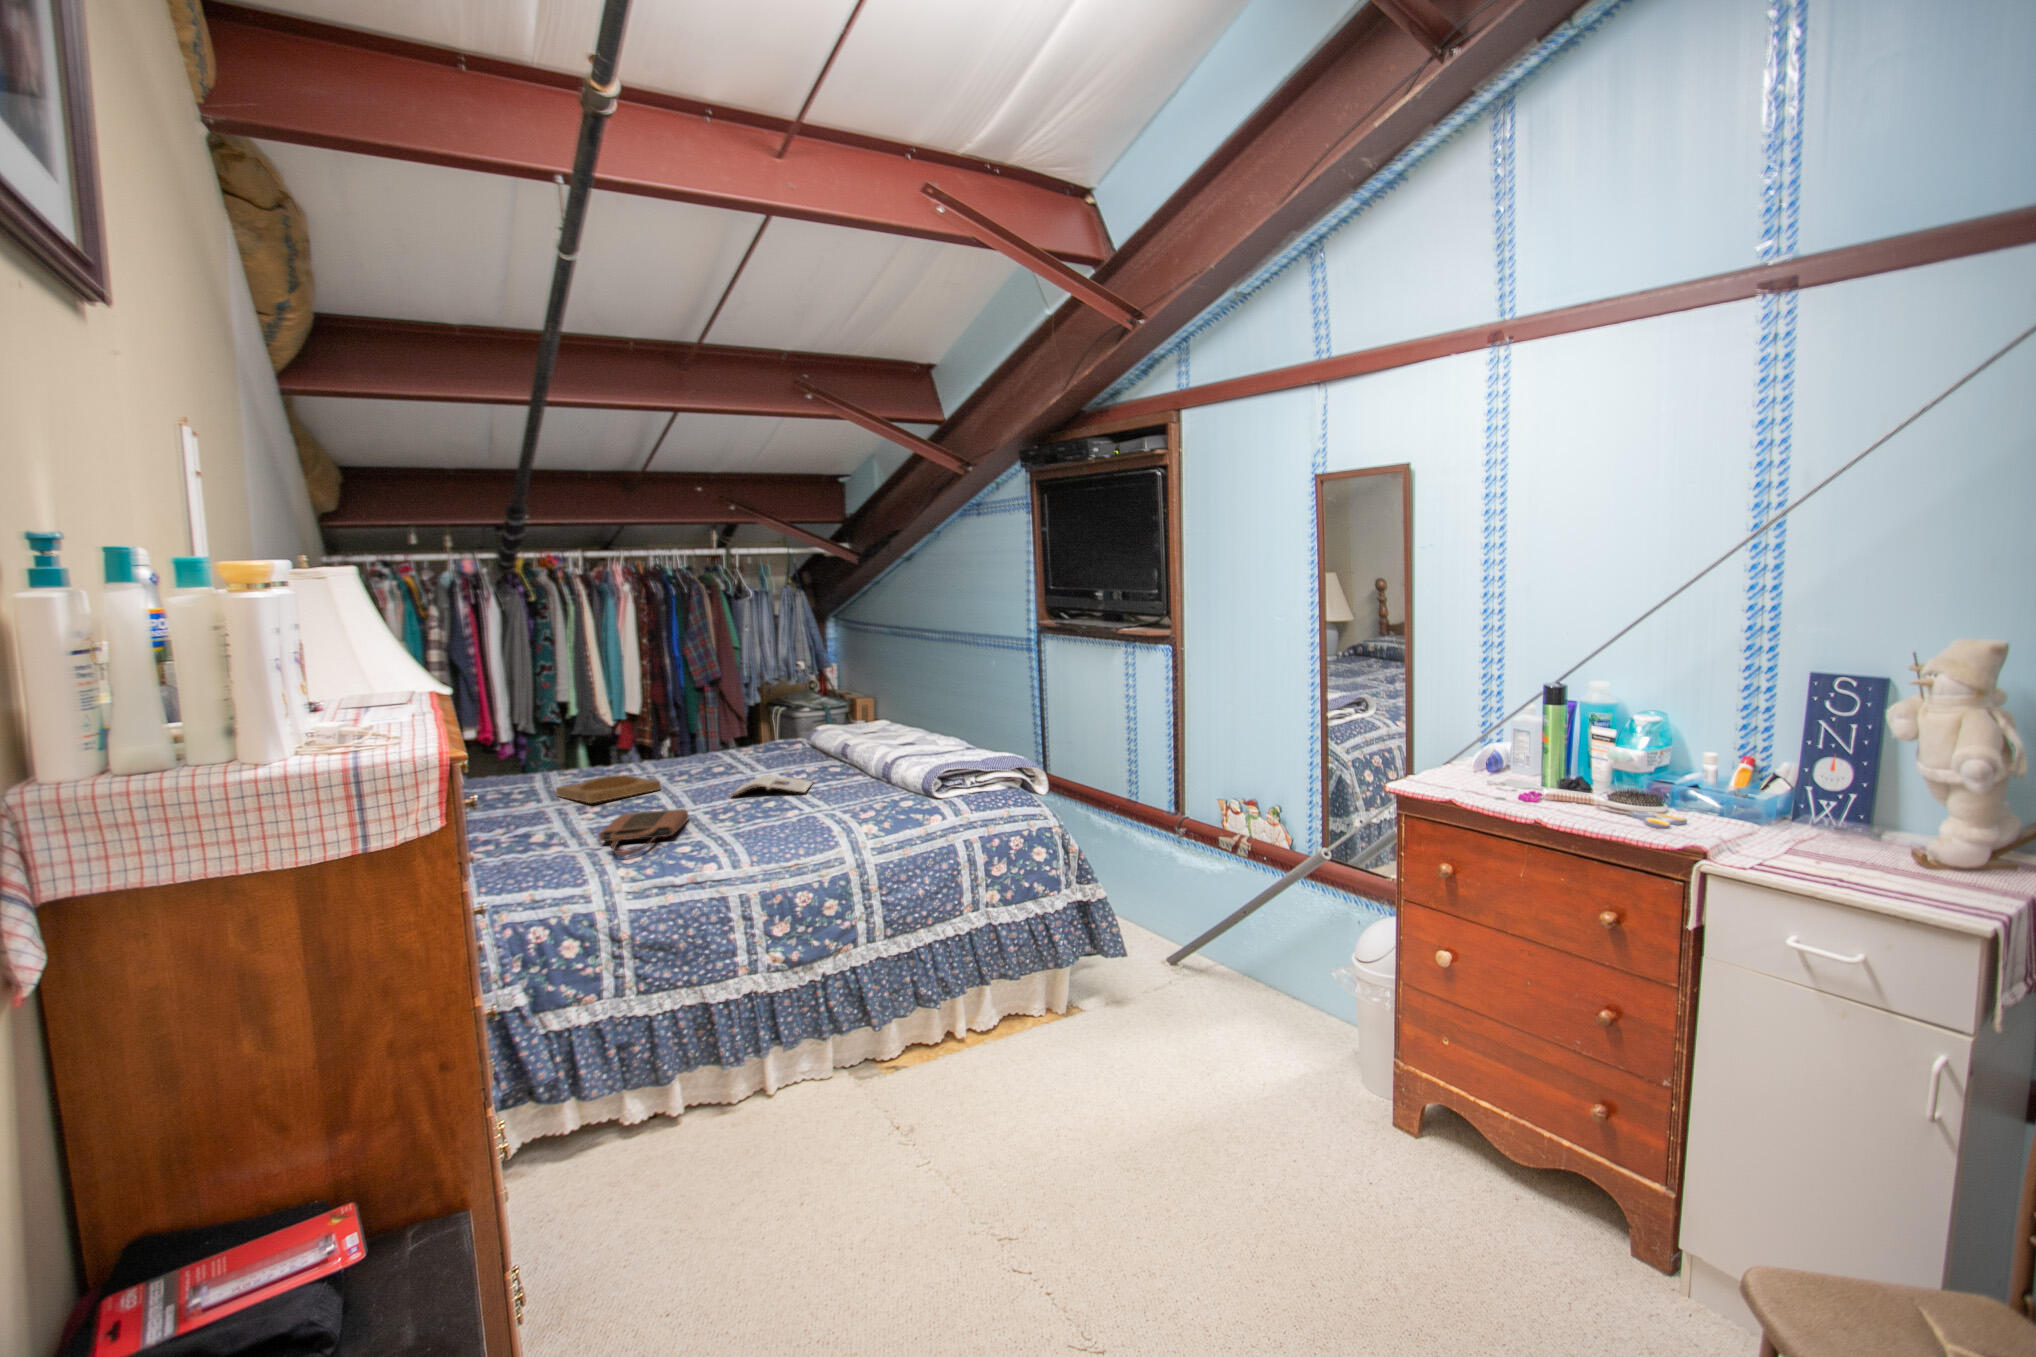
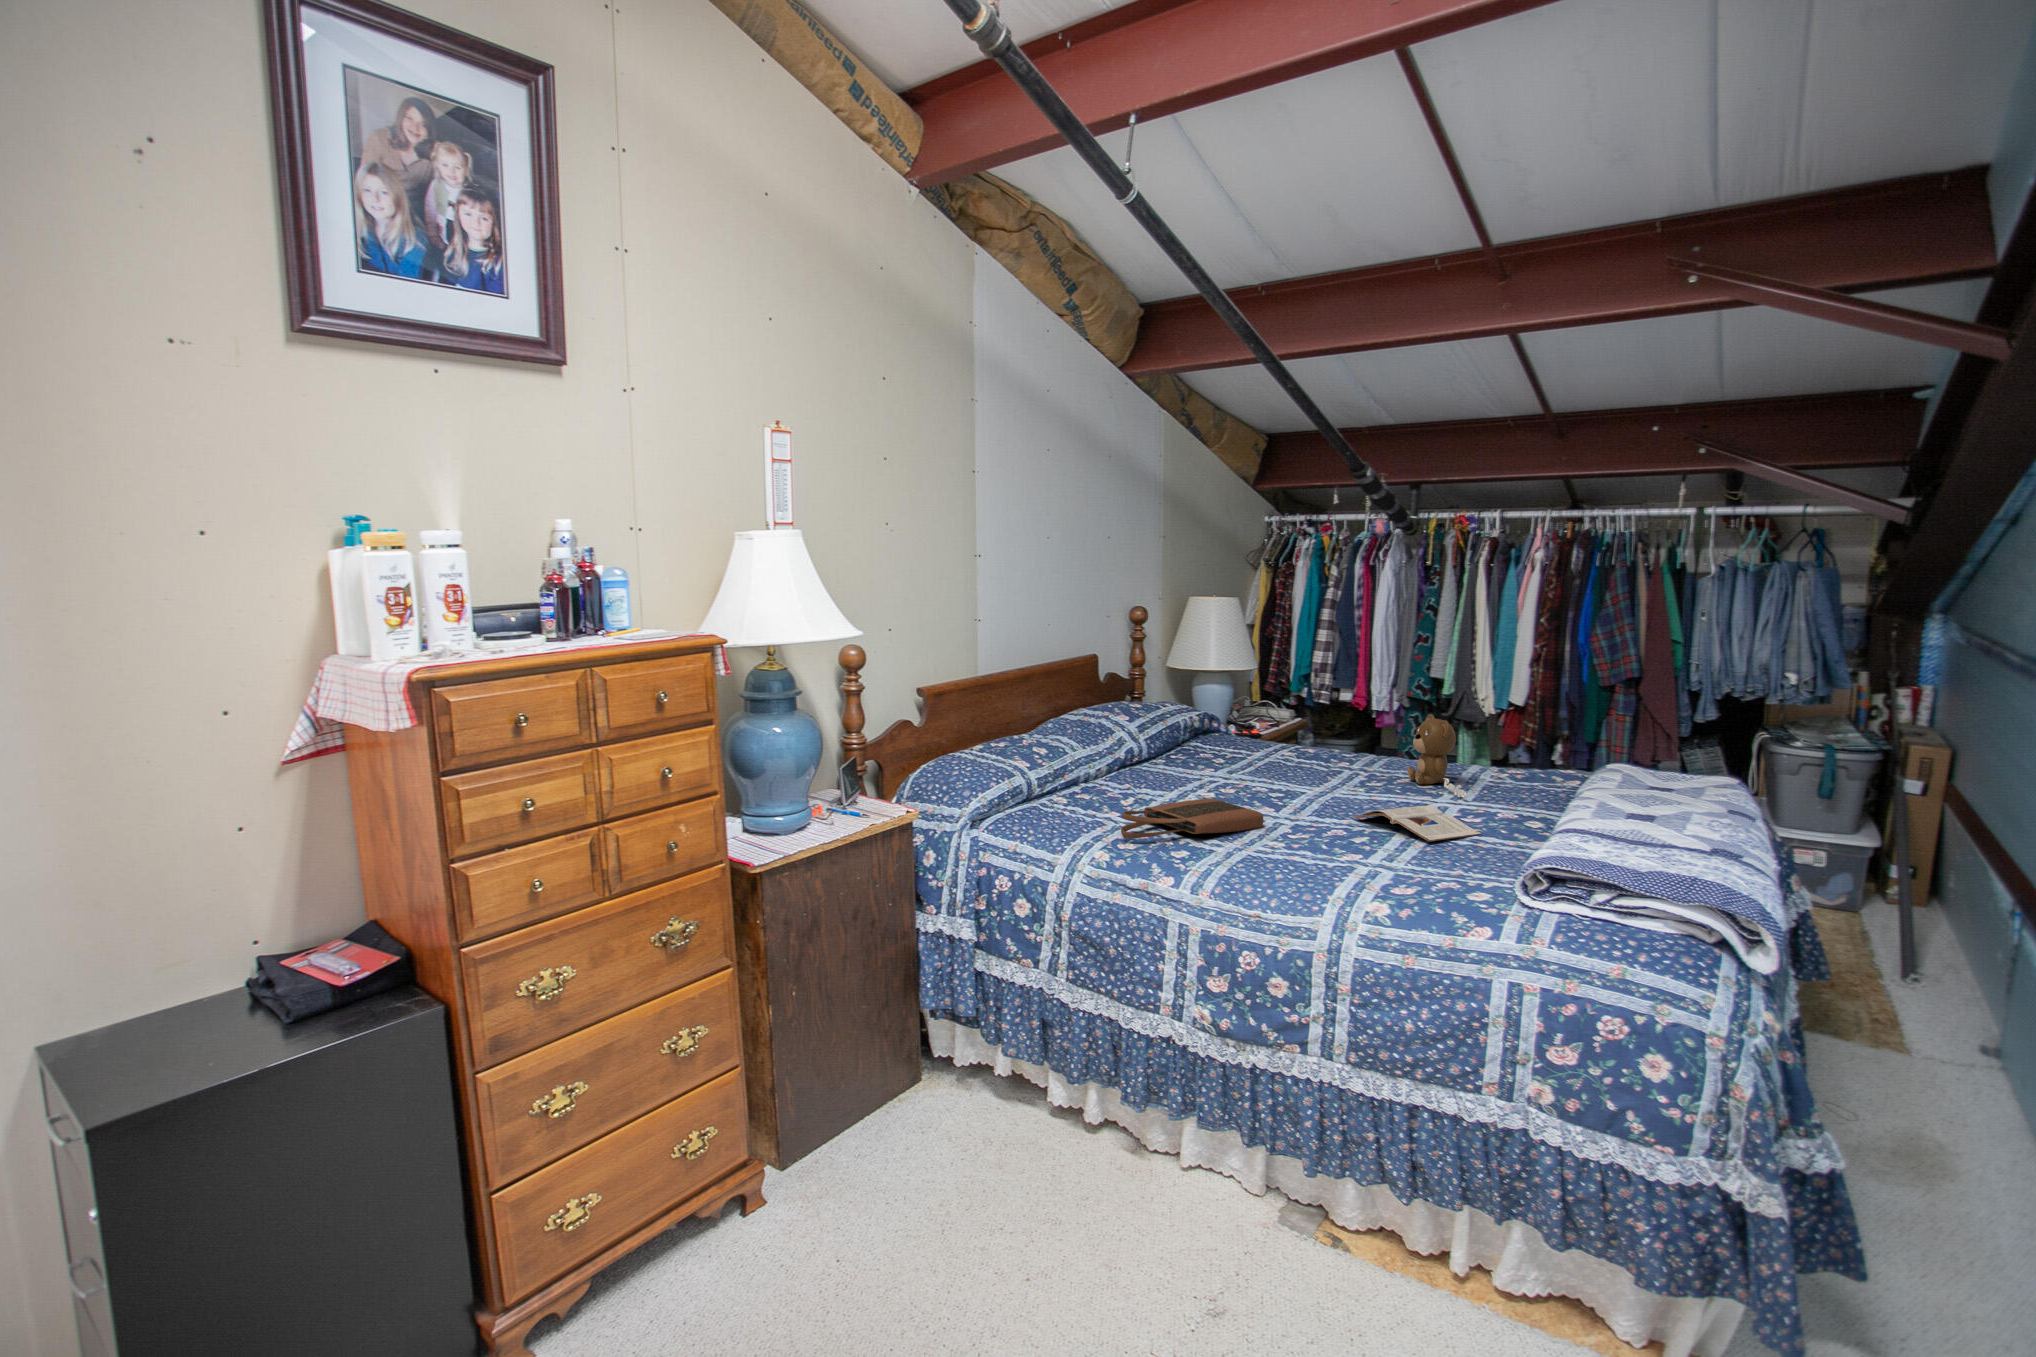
teddy bear: none [691,717,759,771] -> present [1407,714,1467,798]
tray: present [556,775,660,803] -> none [1239,757,1327,789]

